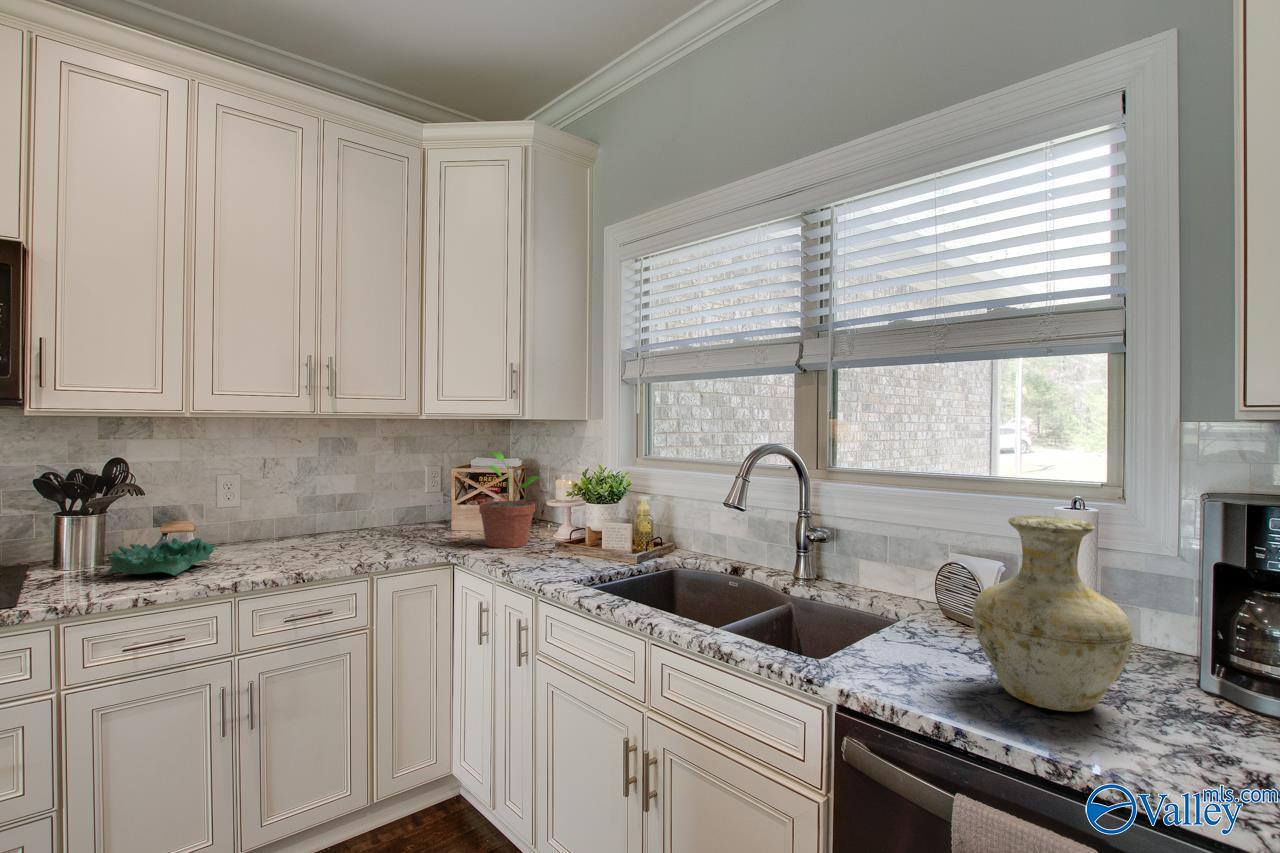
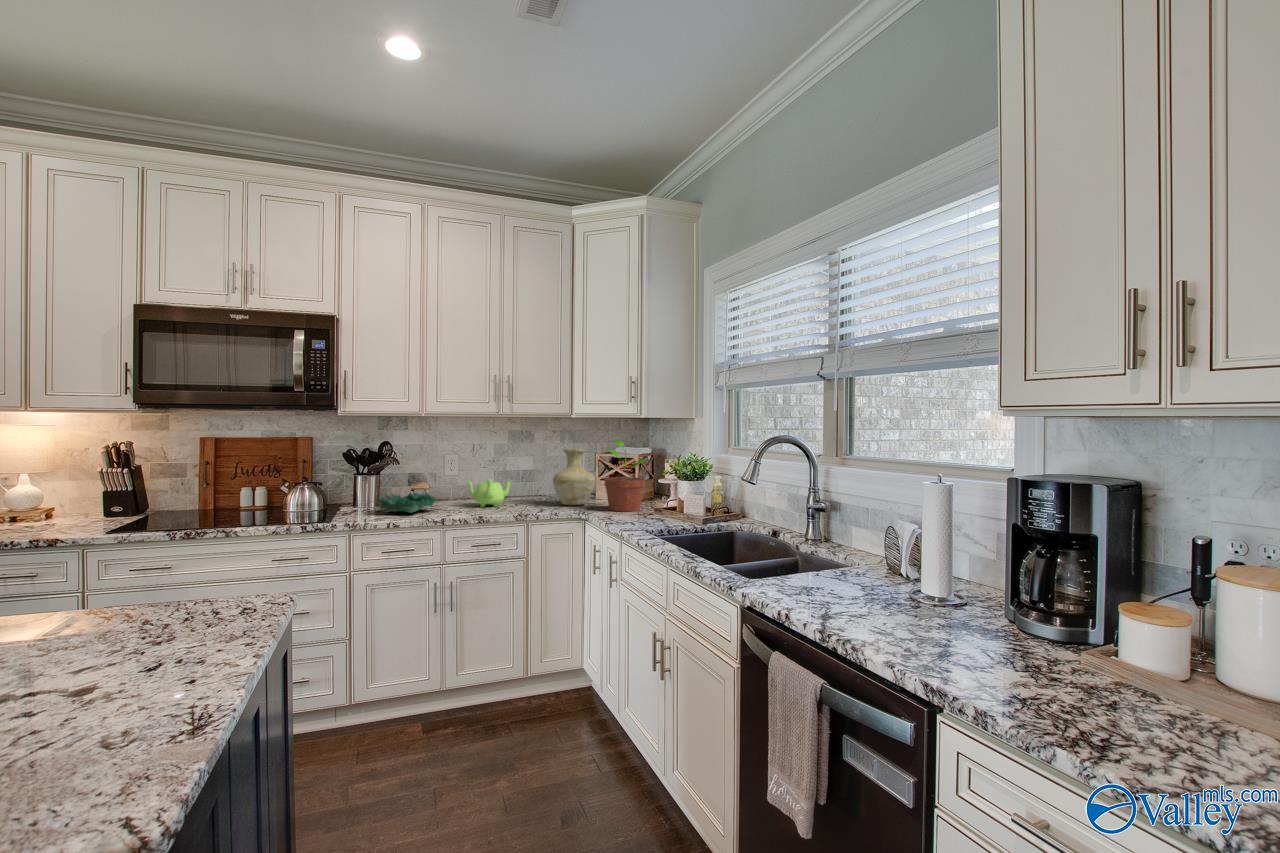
teapot: none [260,511,339,554] -> present [467,479,512,507]
vase: present [973,516,1133,711] -> present [553,448,595,505]

